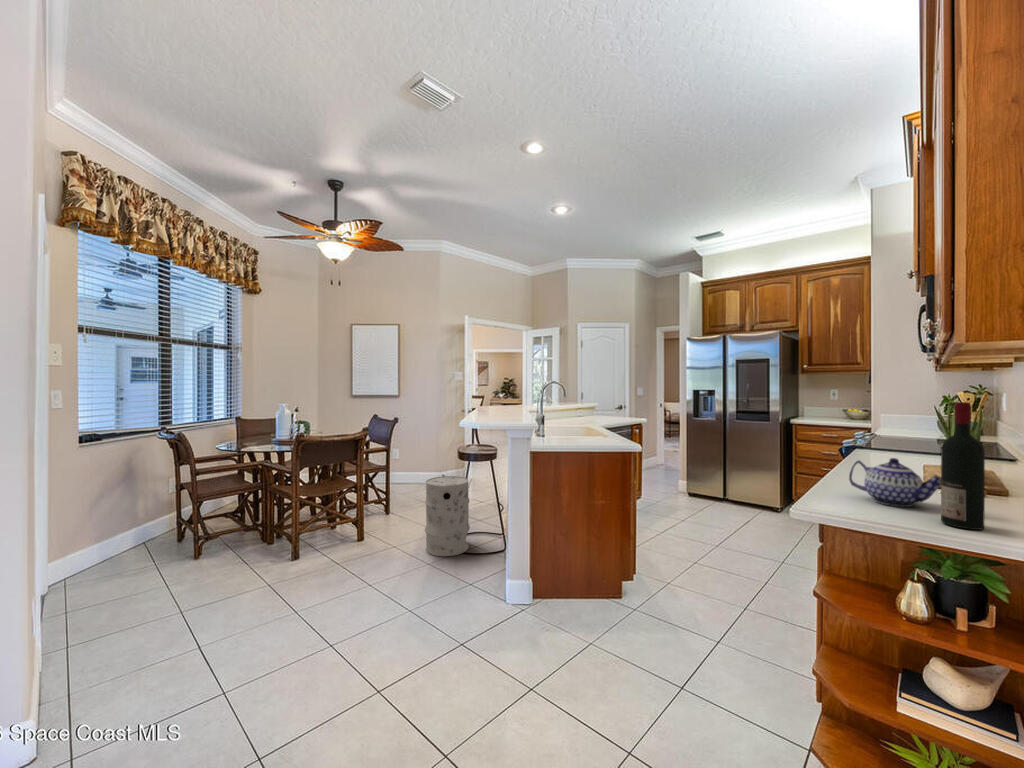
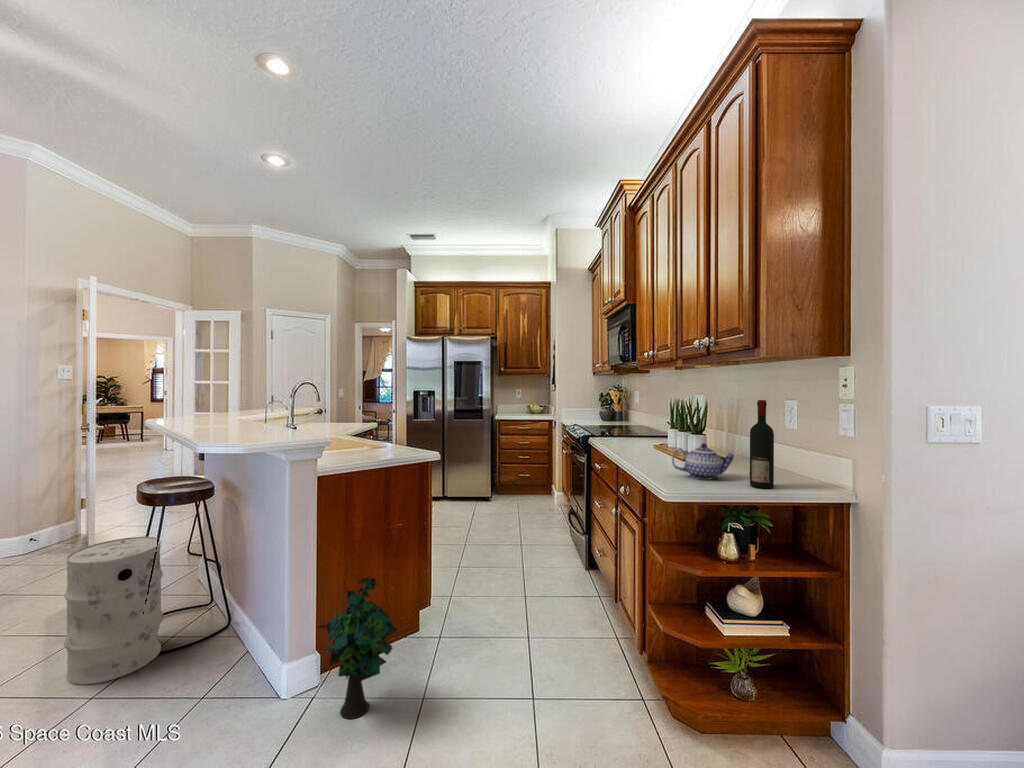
decorative plant: none [518,529,573,631] -> present [317,577,397,719]

